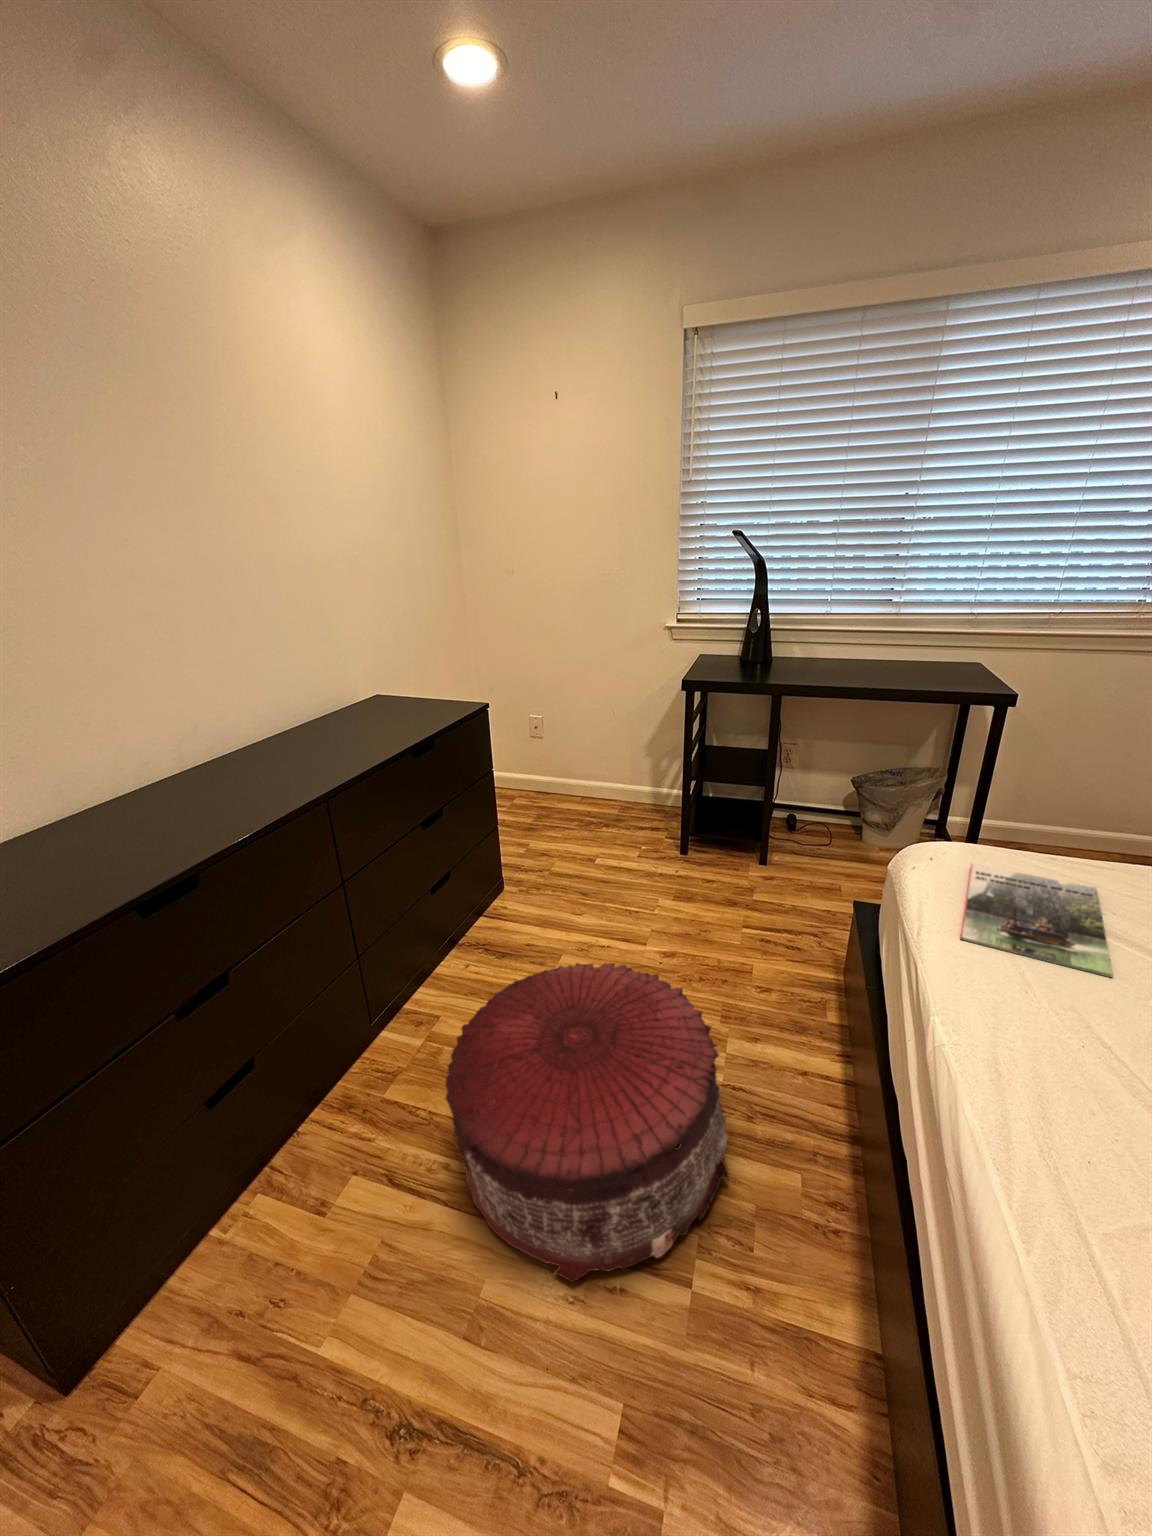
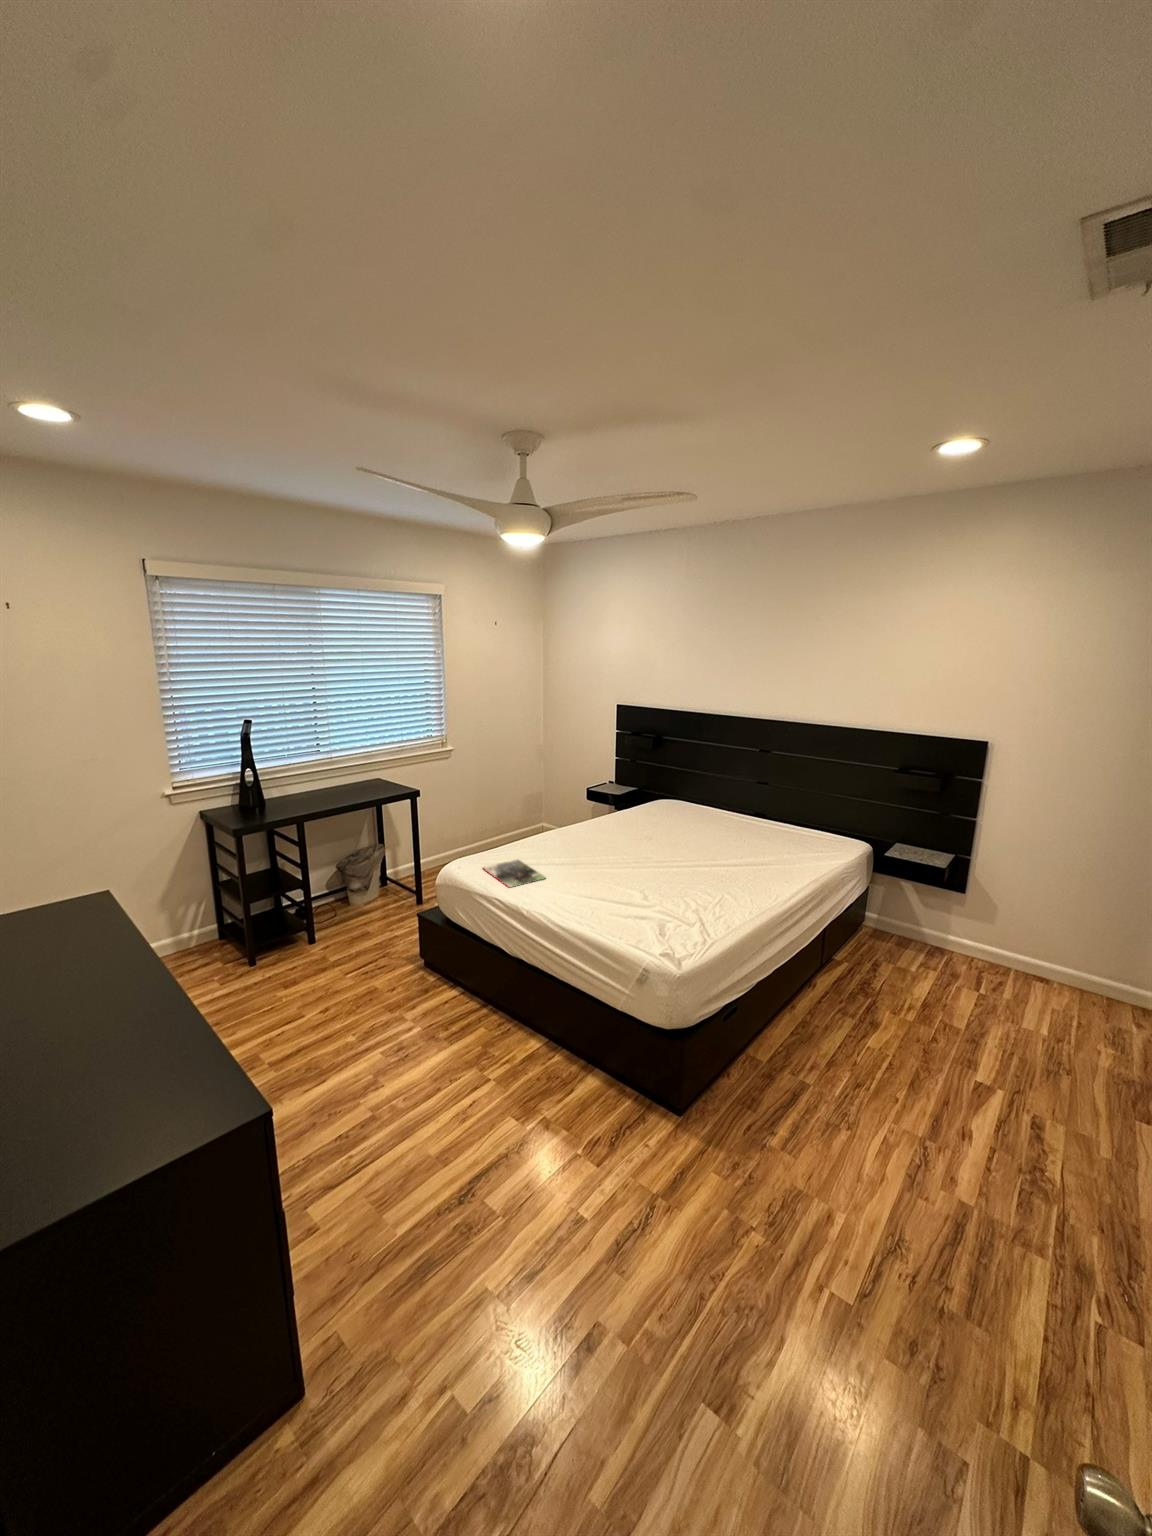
pouf: present [446,963,729,1282] -> none [314,982,476,1146]

